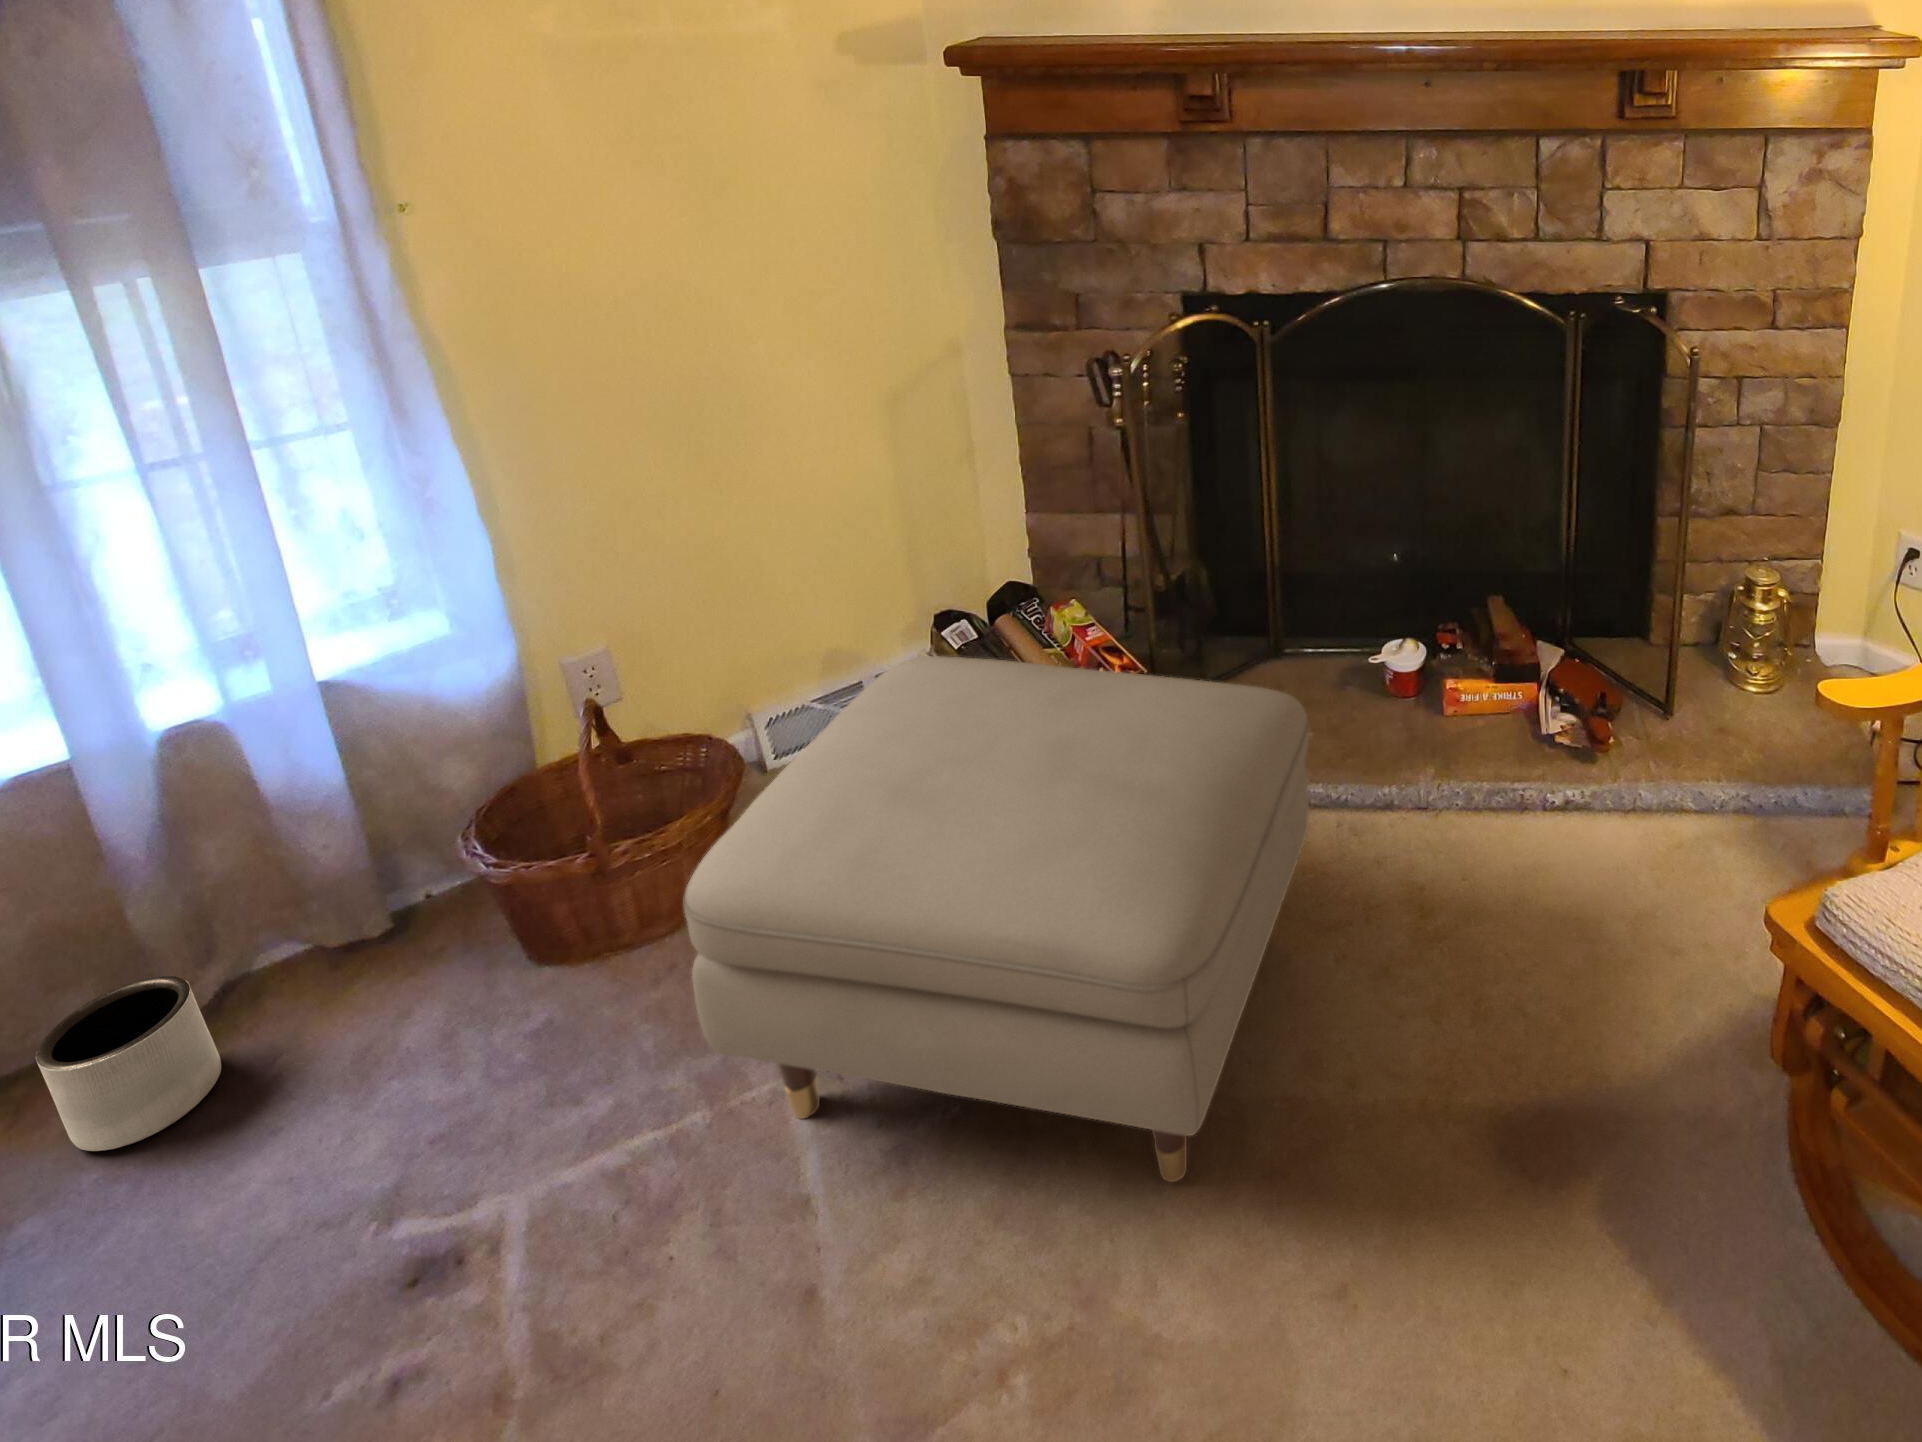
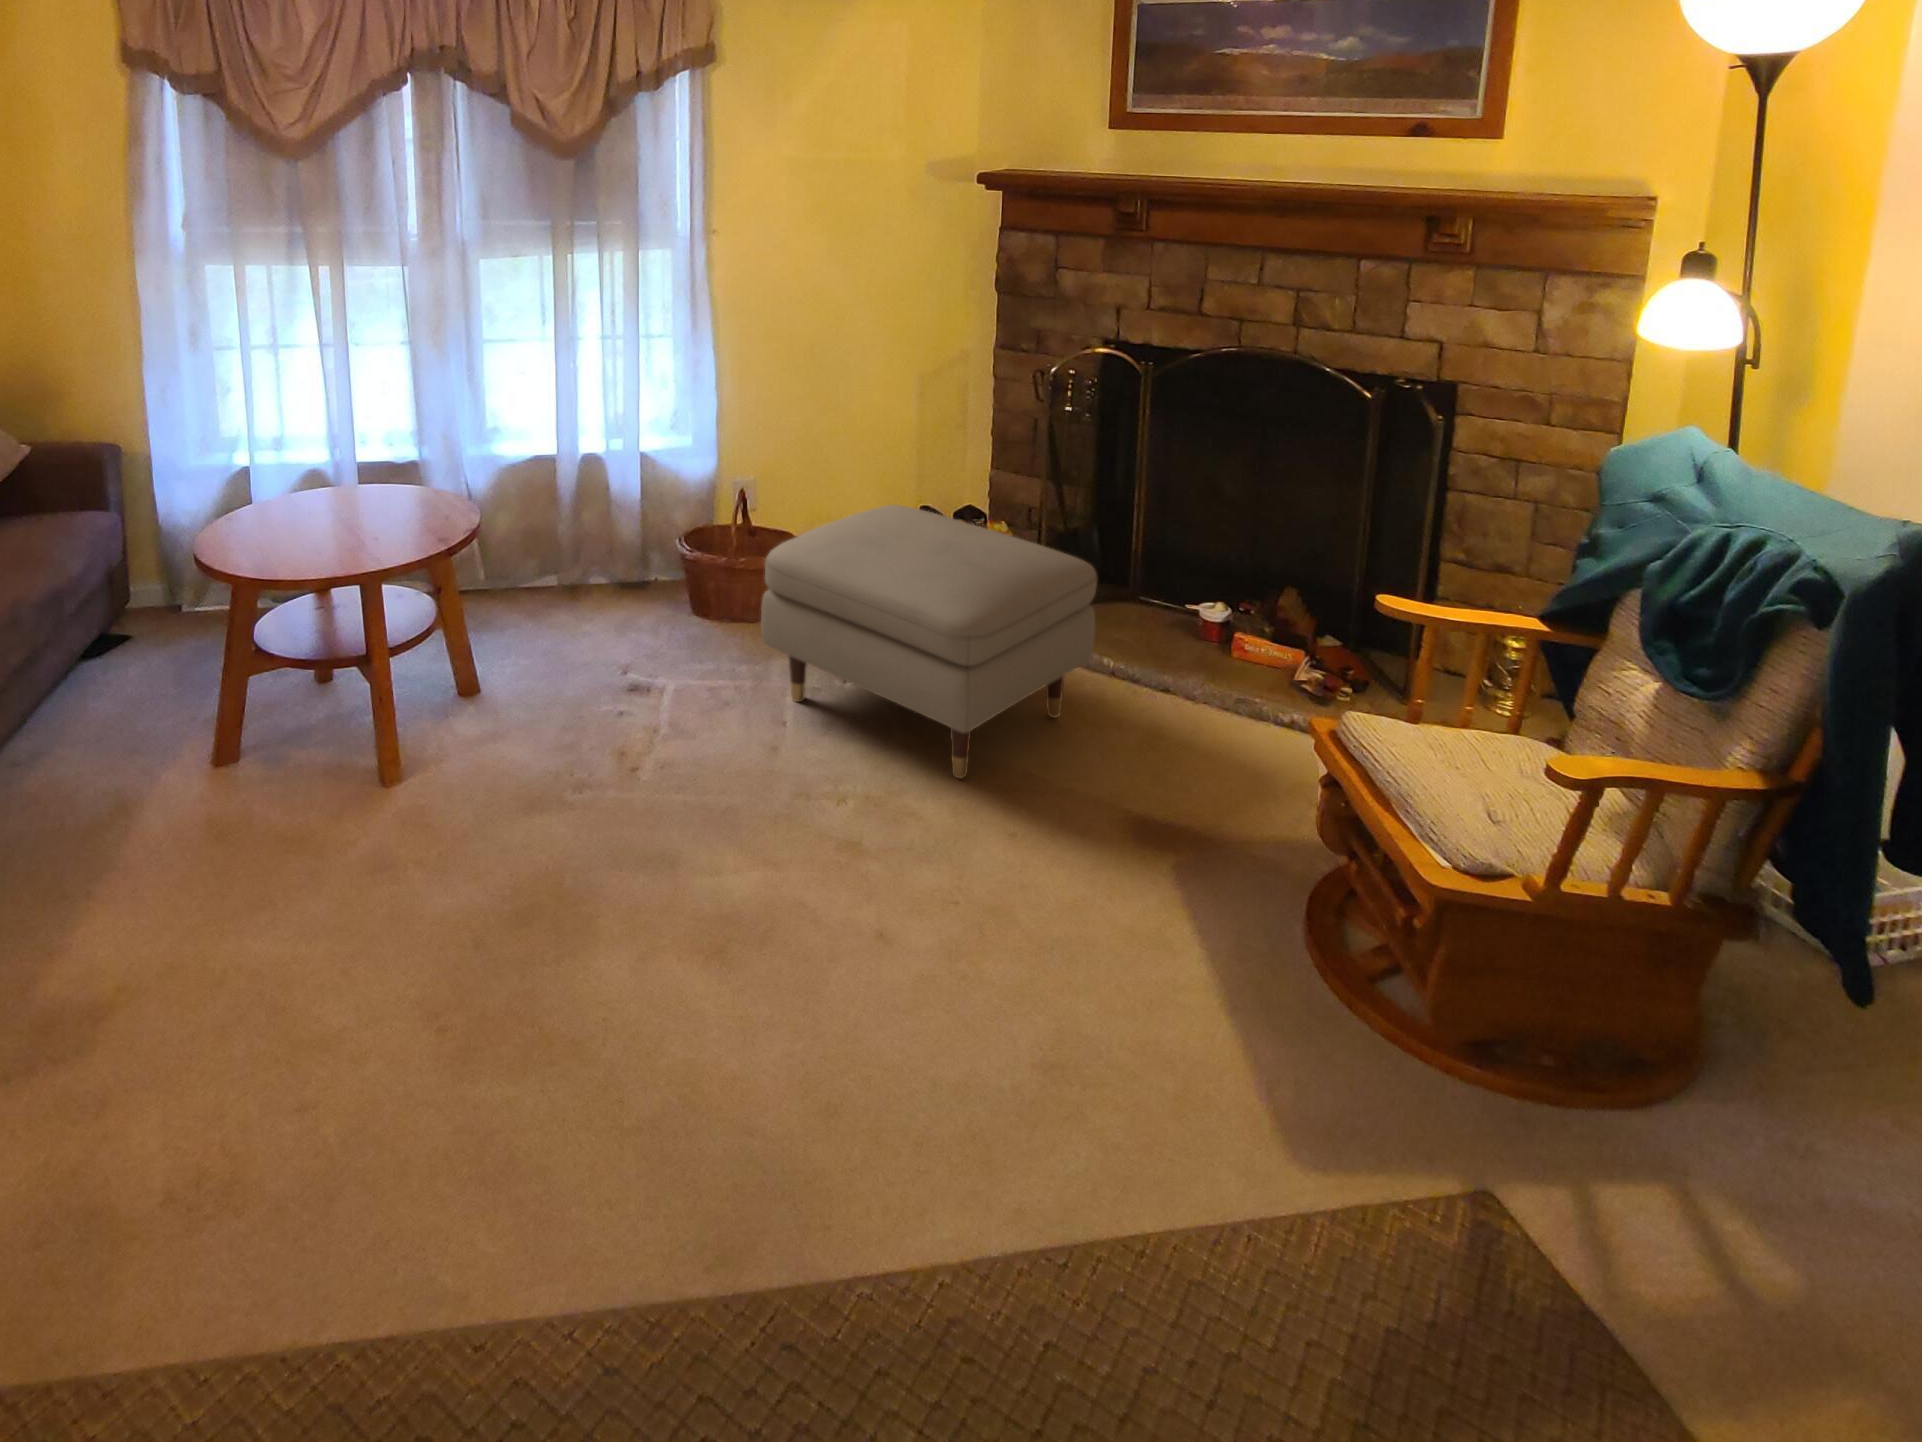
planter: present [36,976,221,1151] -> none [522,558,575,622]

